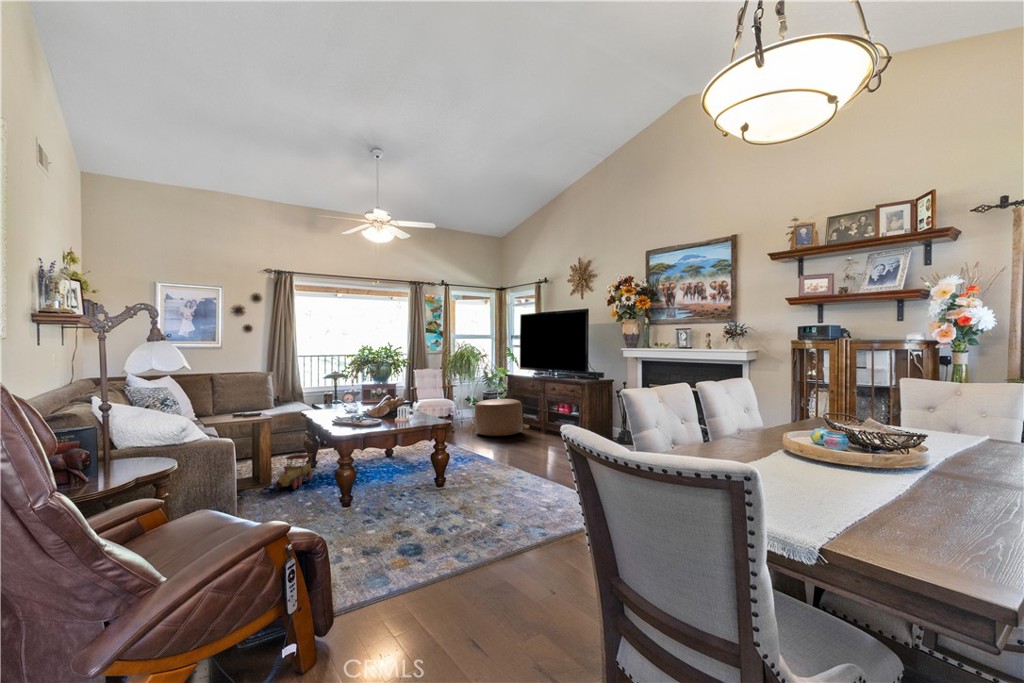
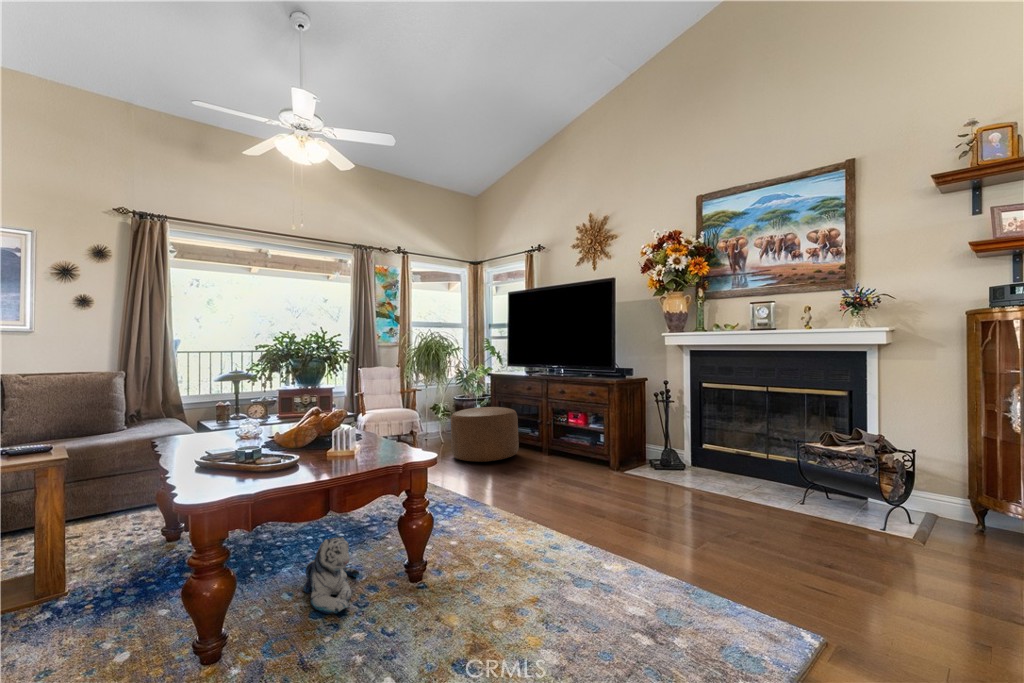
toy train: present [275,454,312,490] -> none [50,526,161,621]
plush toy: none [384,460,413,494] -> present [303,537,359,614]

